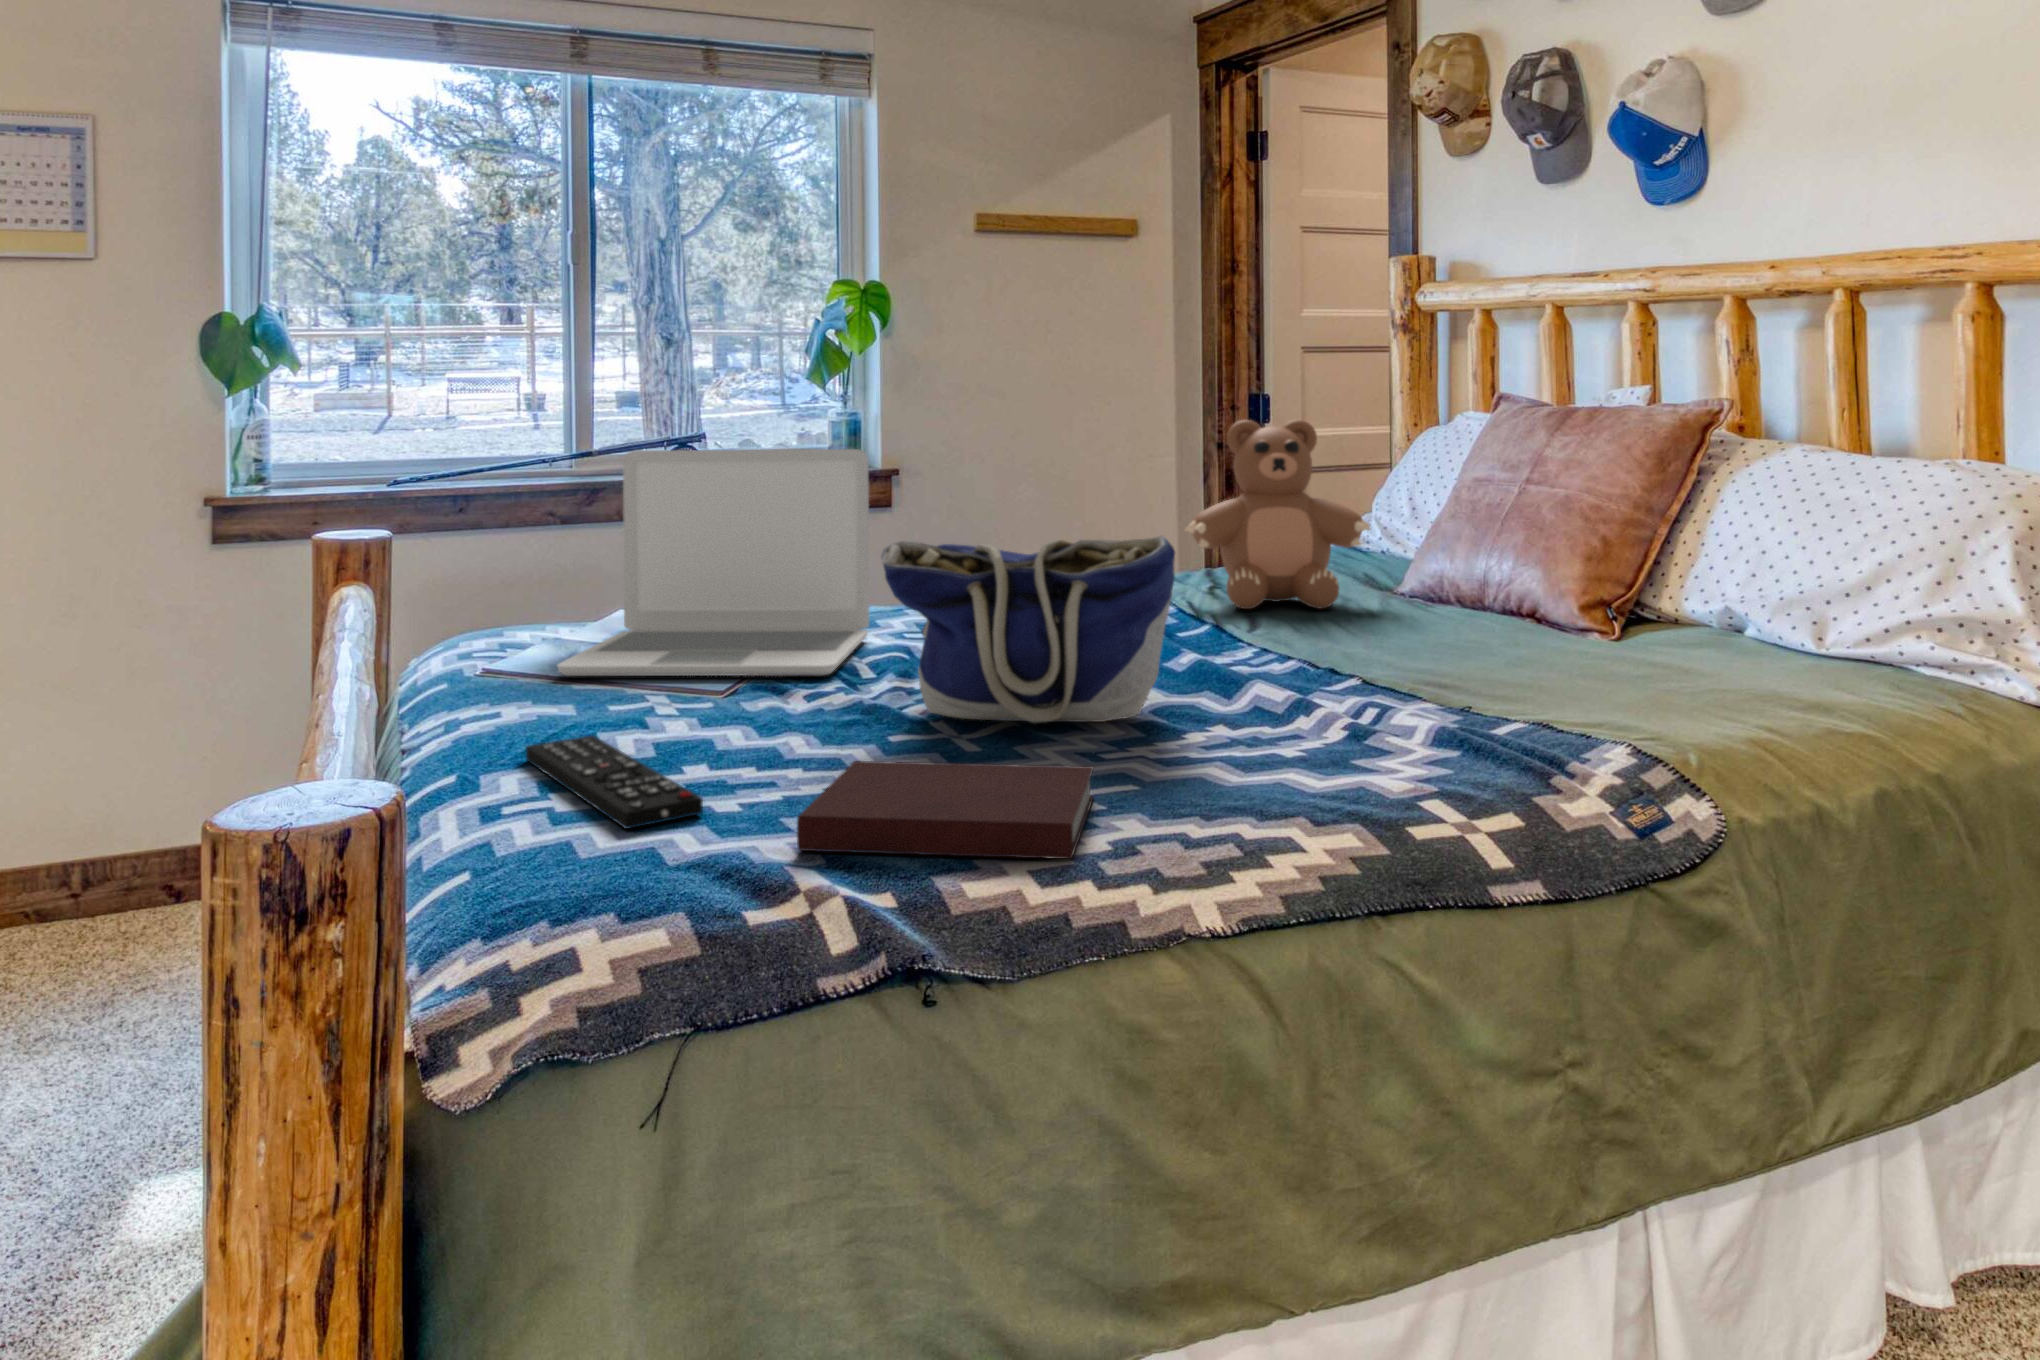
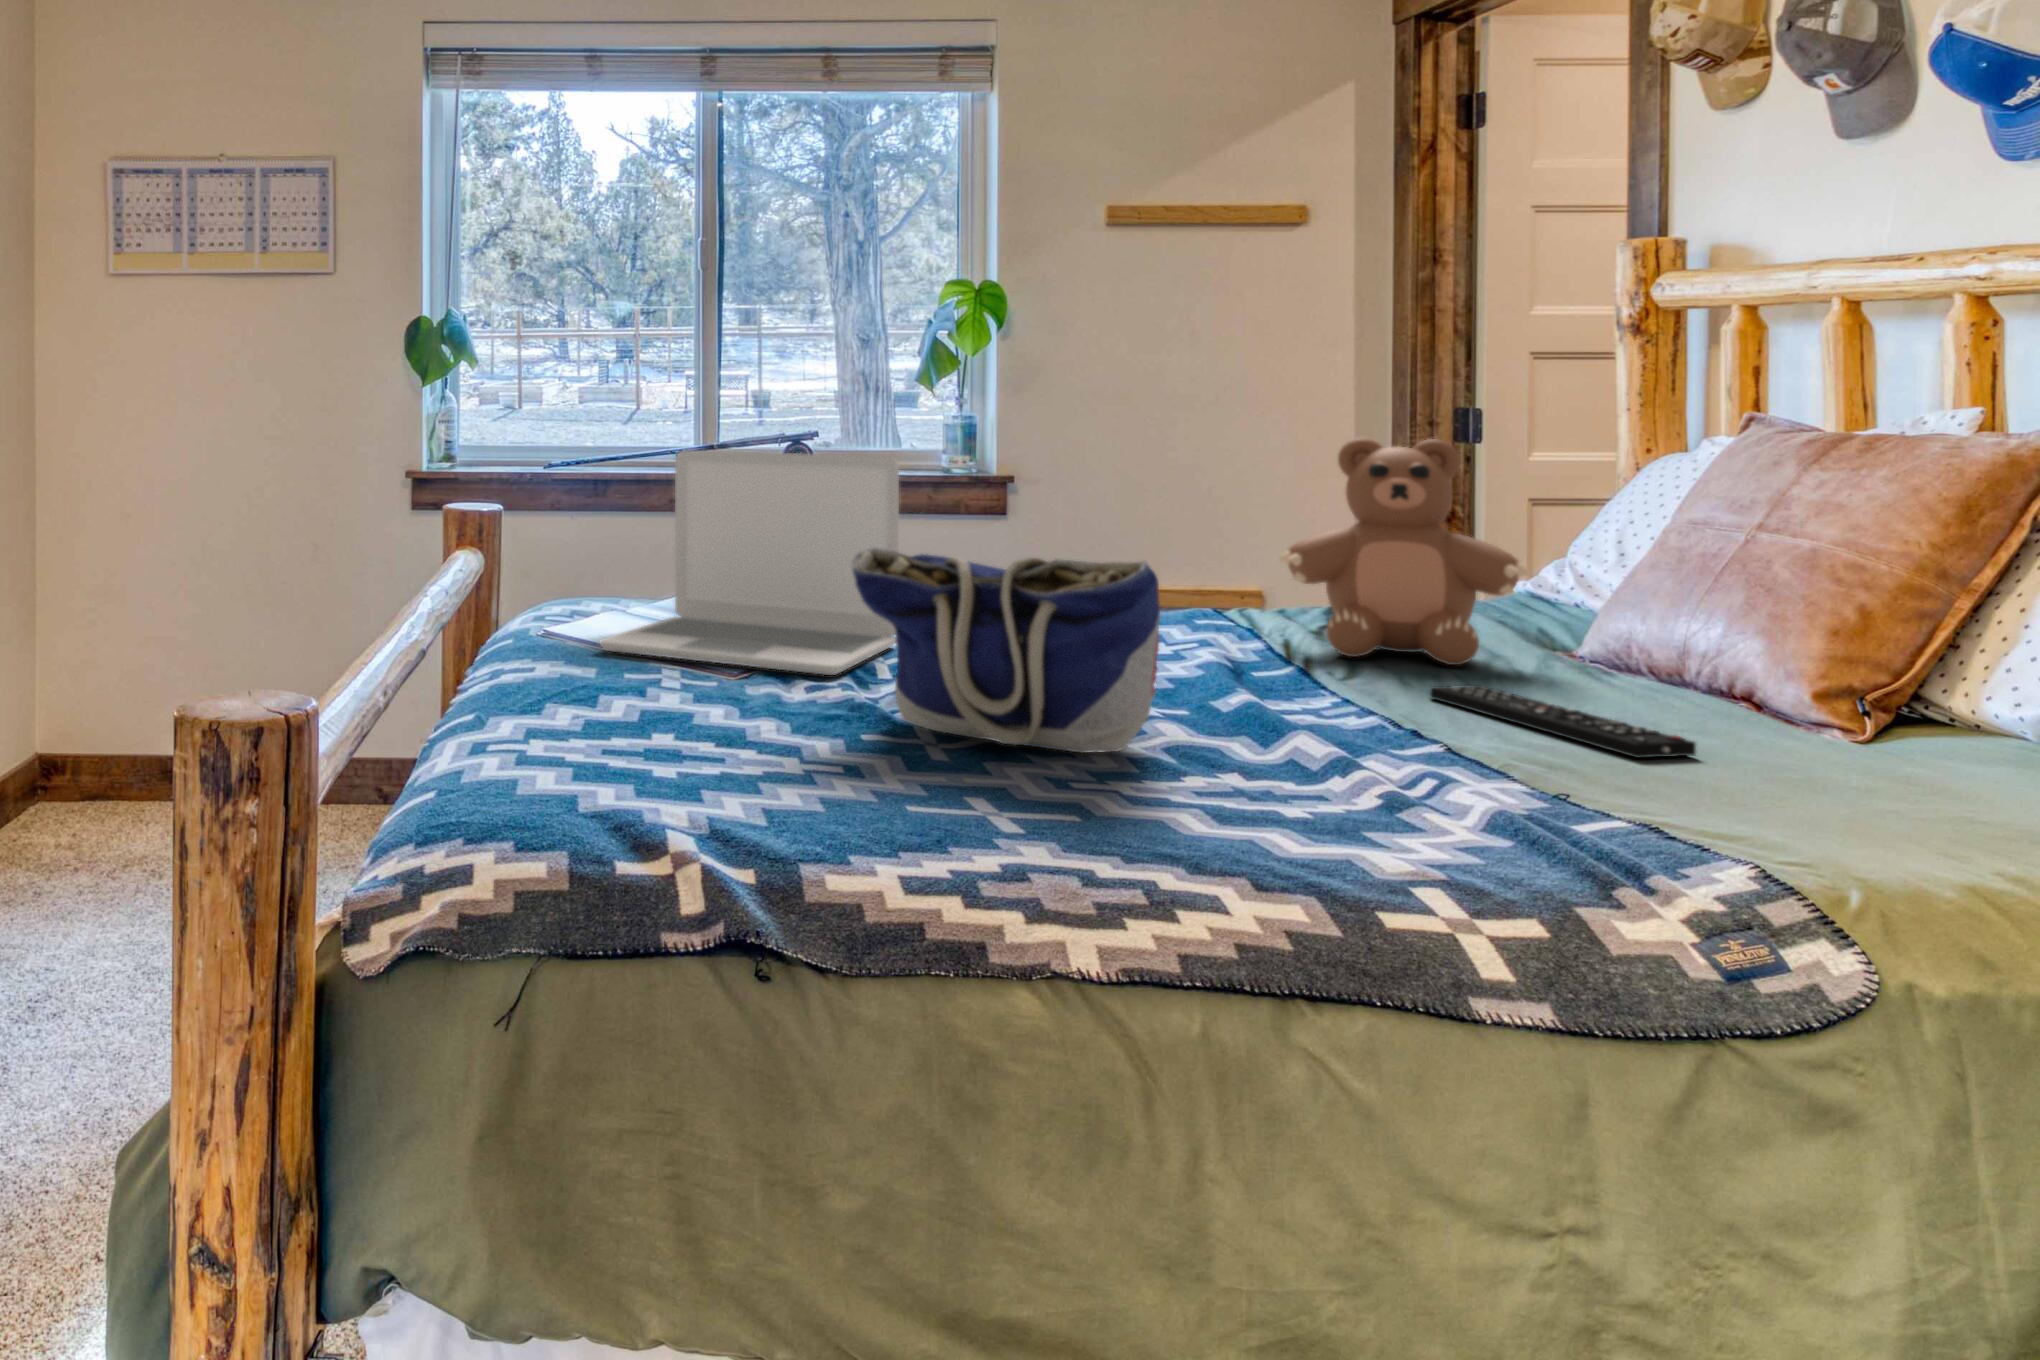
remote control: present [526,735,703,829] -> present [1430,685,1696,758]
notebook: present [797,761,1094,859] -> none [699,752,1016,873]

